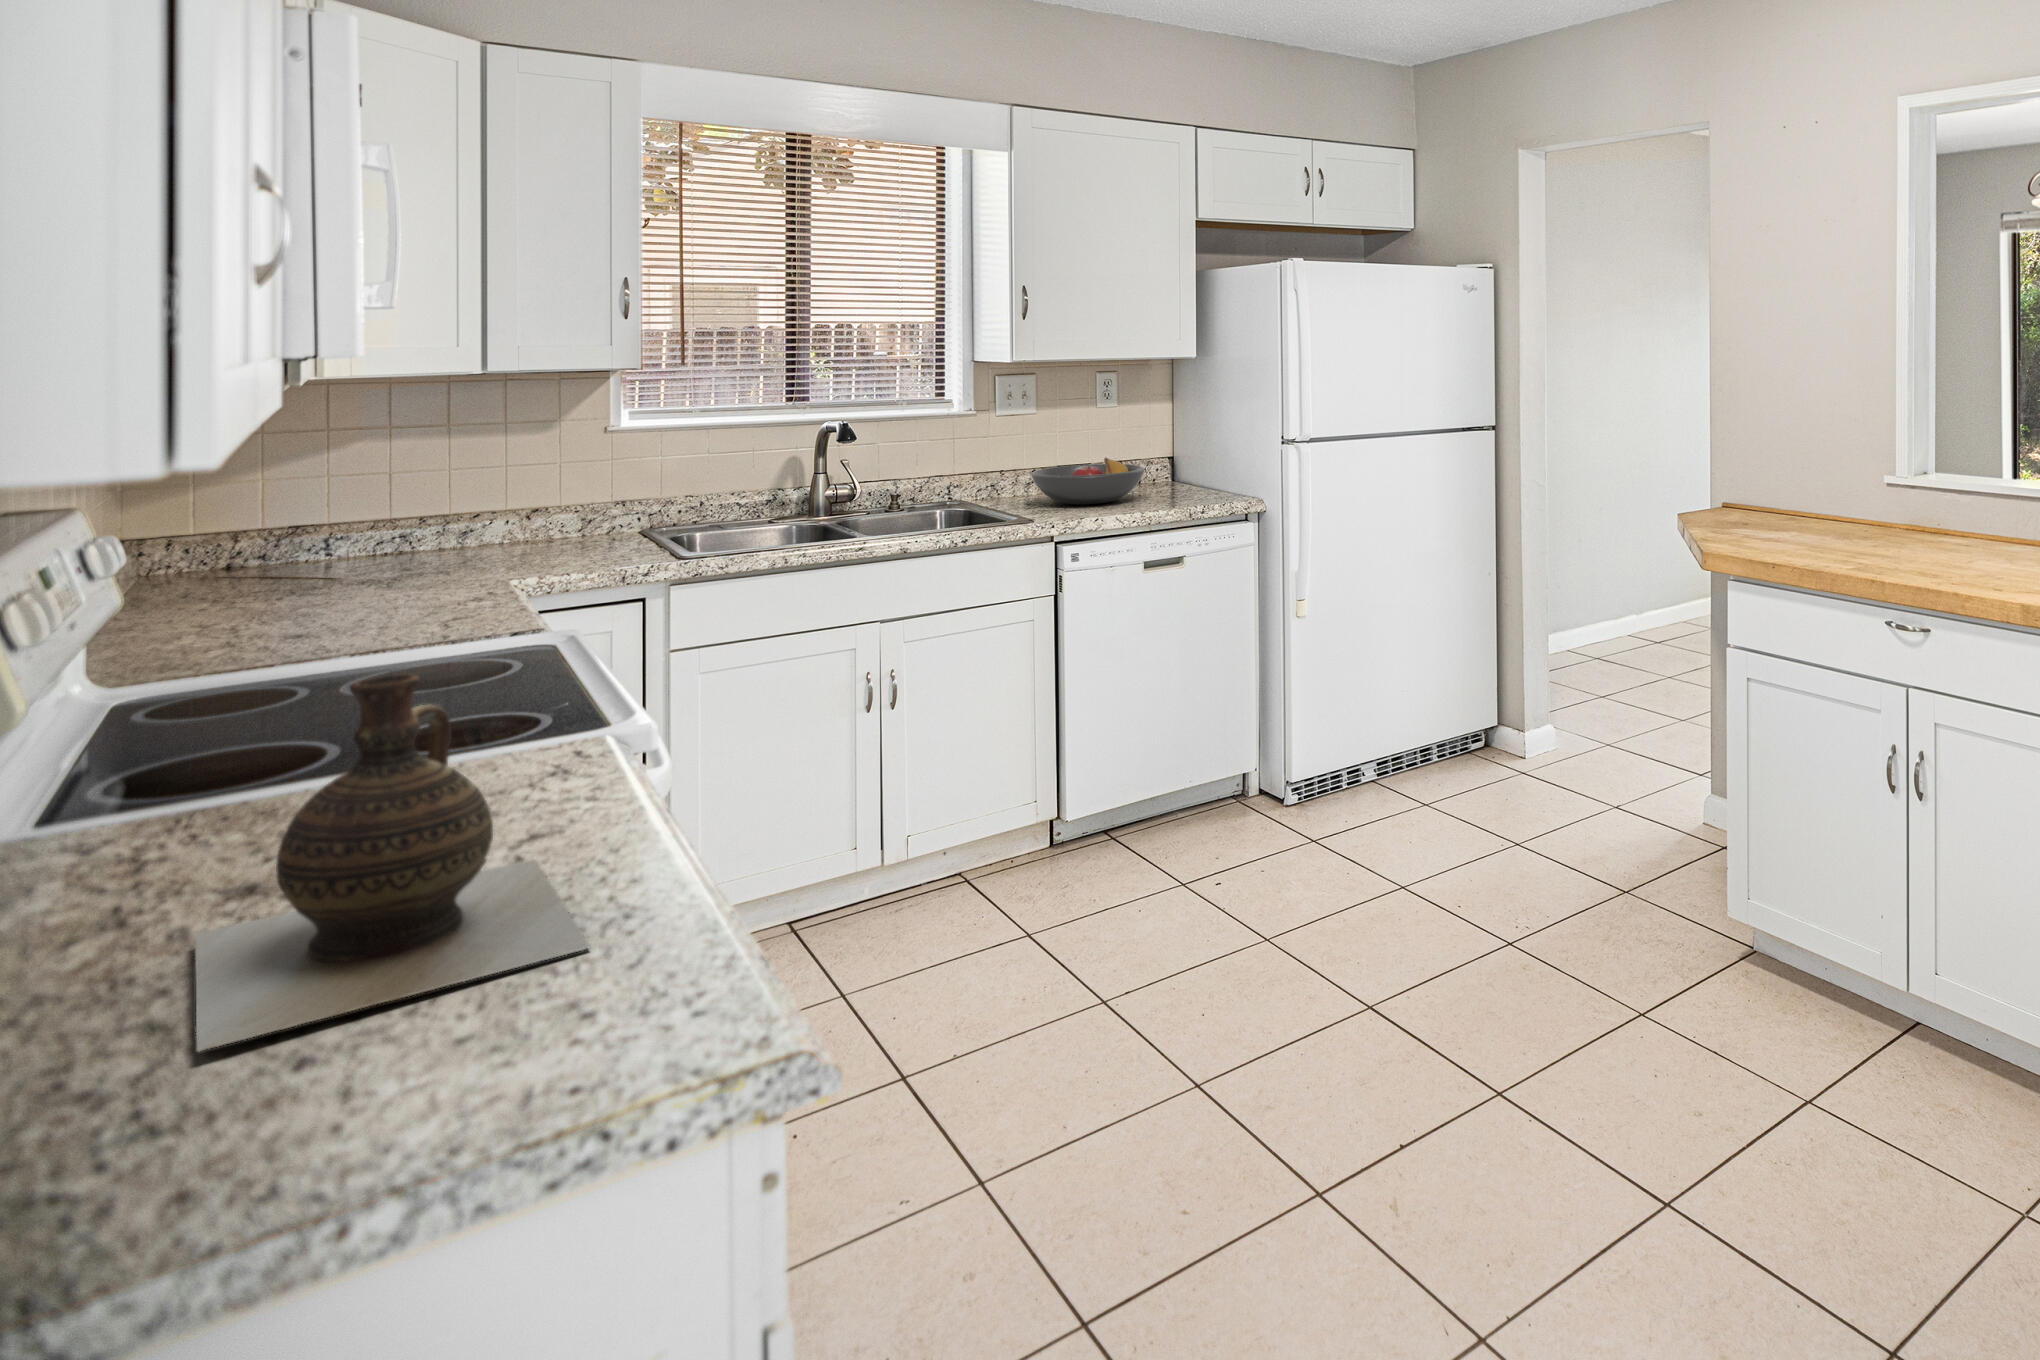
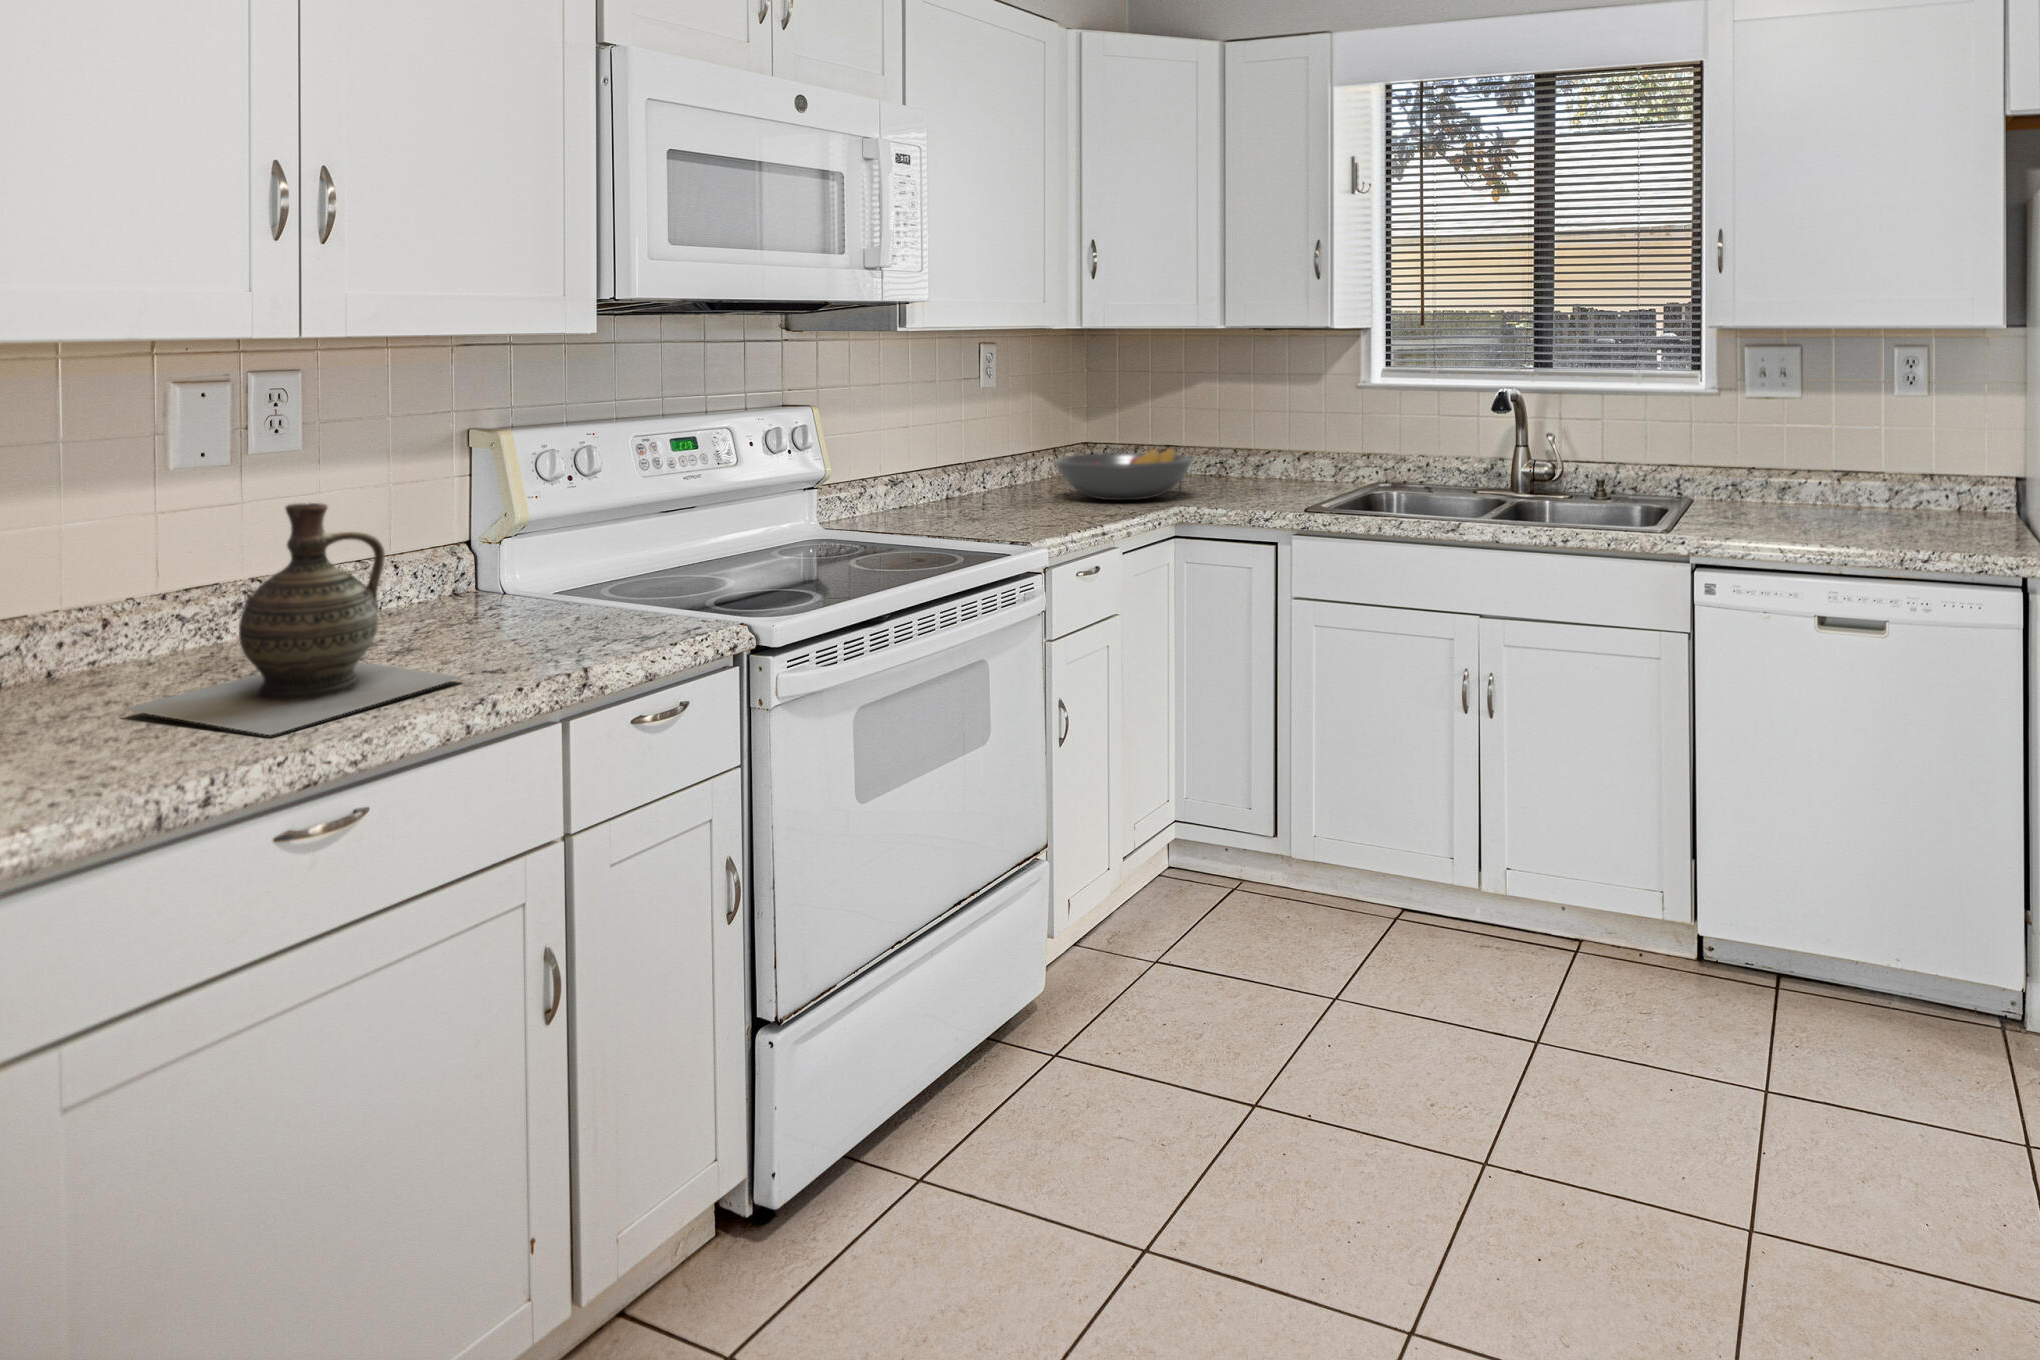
fruit bowl: present [1030,458,1145,505] -> present [1055,447,1192,500]

